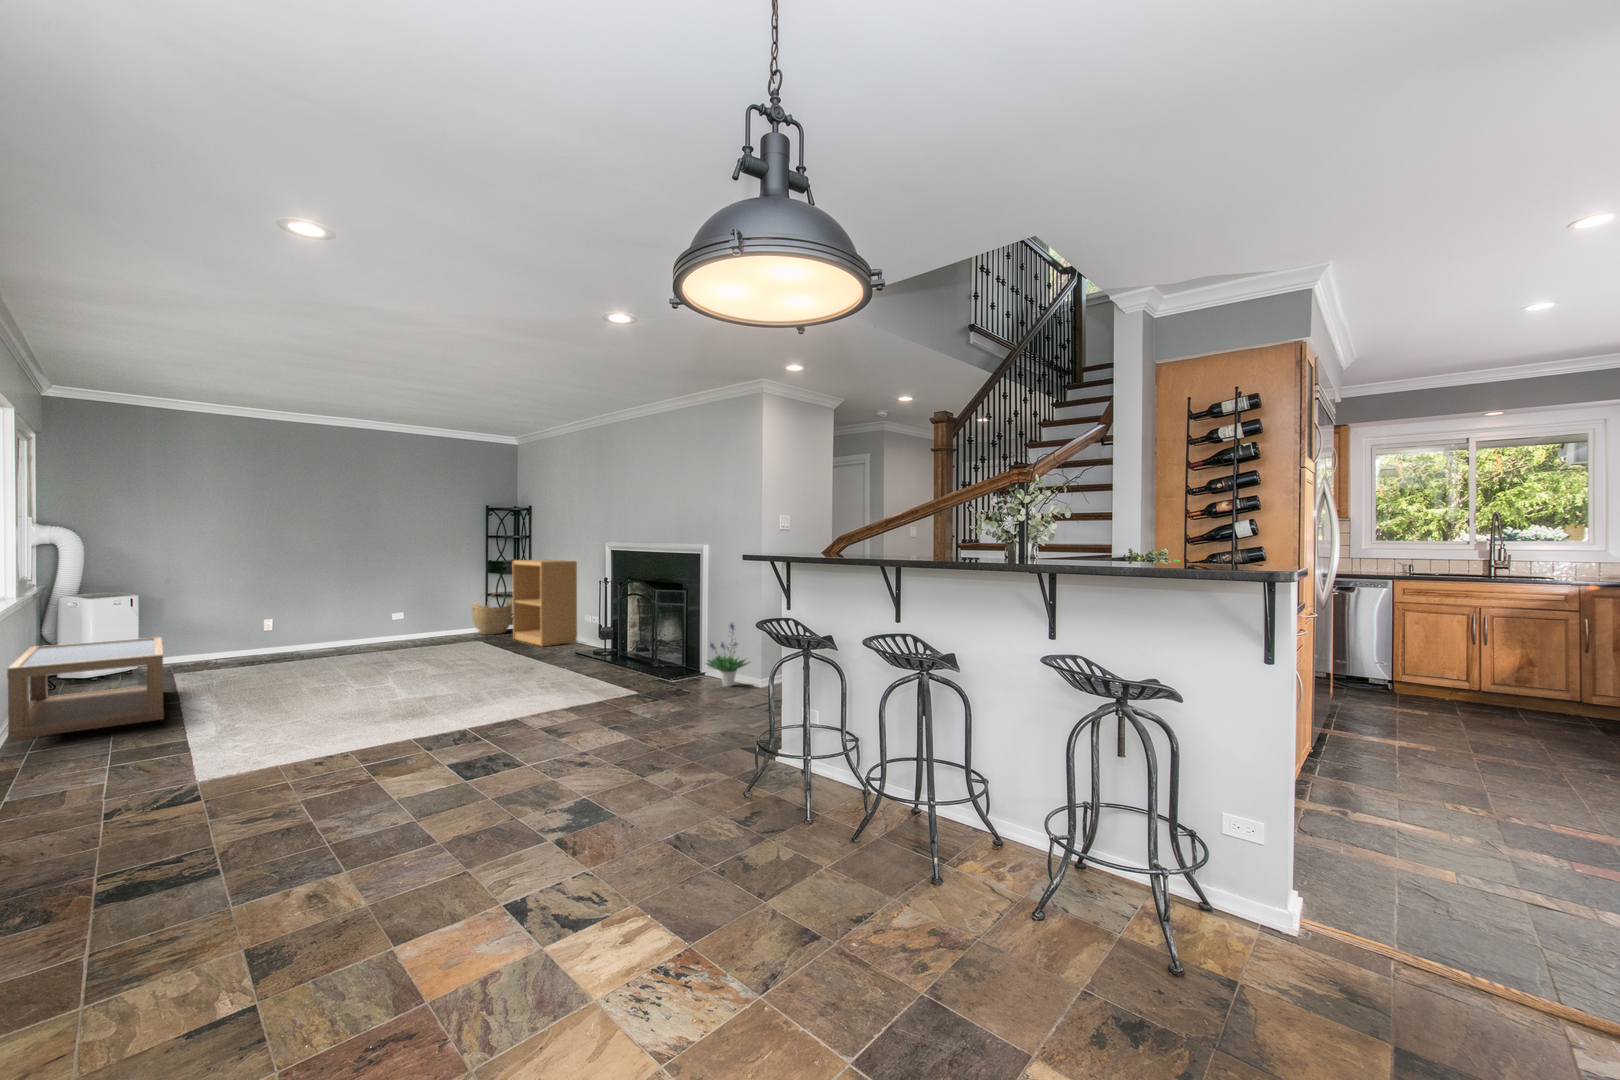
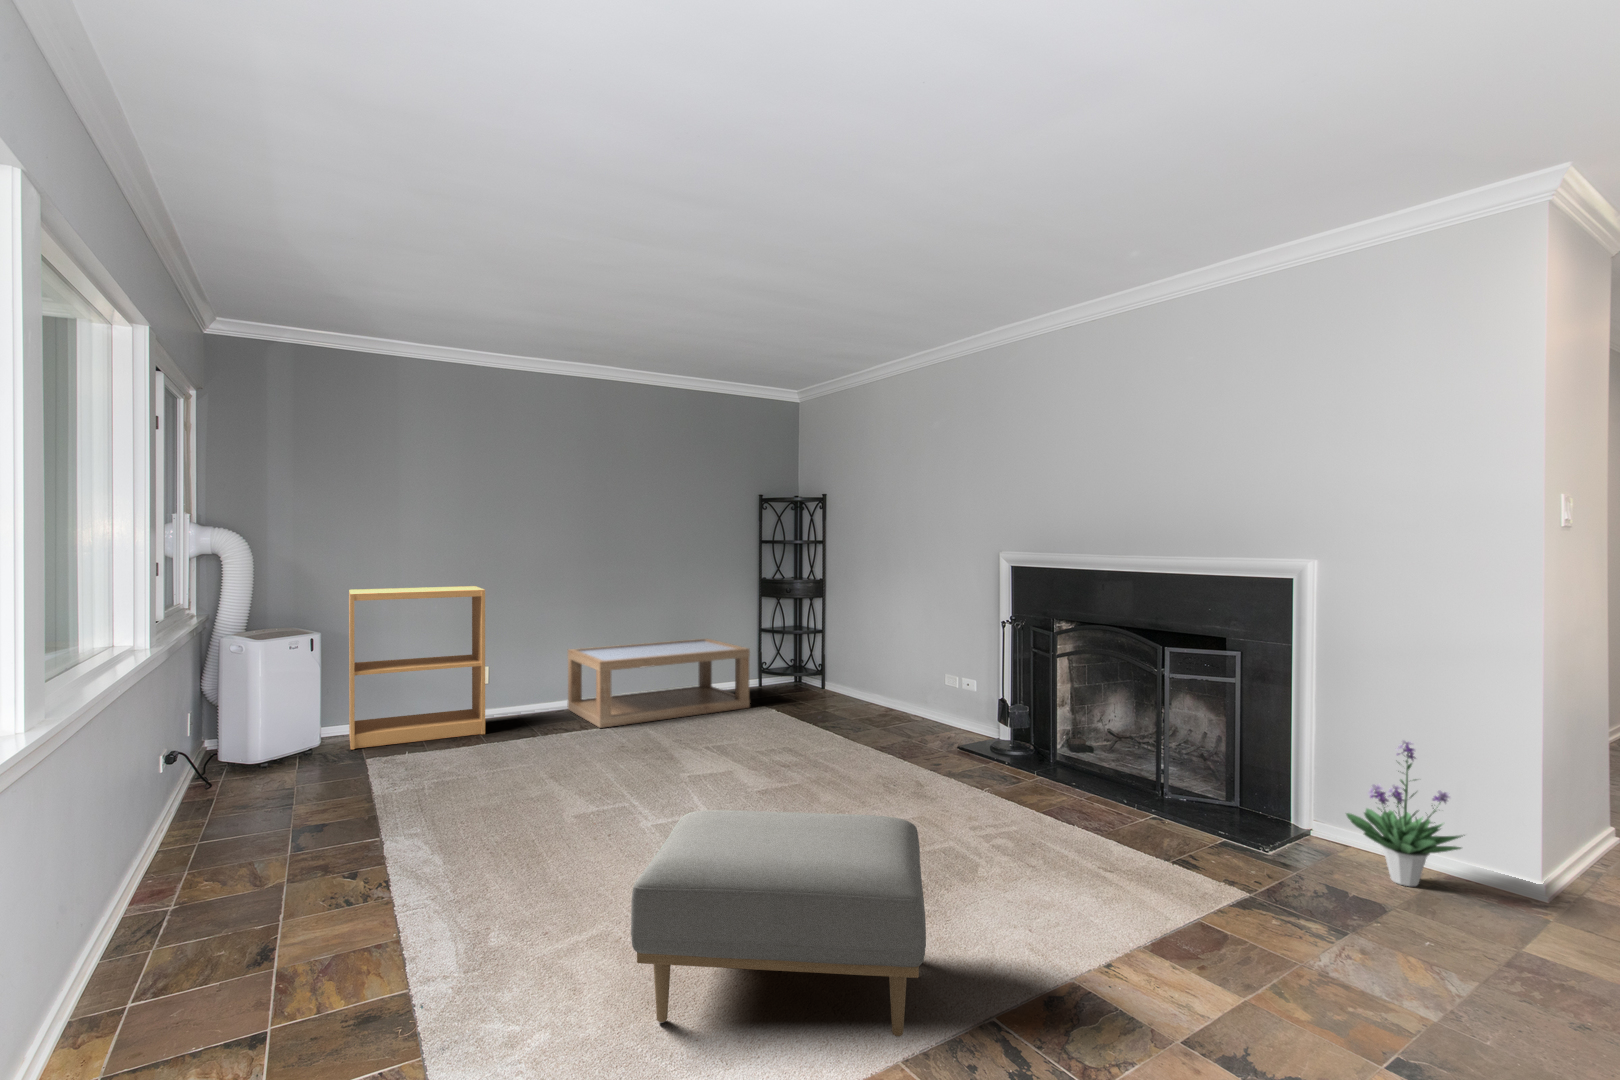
bookshelf: present [513,560,577,646] -> present [349,586,485,750]
woven basket: present [472,592,513,635] -> none [743,625,798,692]
coffee table: present [7,637,164,740] -> present [568,639,750,728]
ottoman: none [298,655,463,739] -> present [631,810,926,1037]

